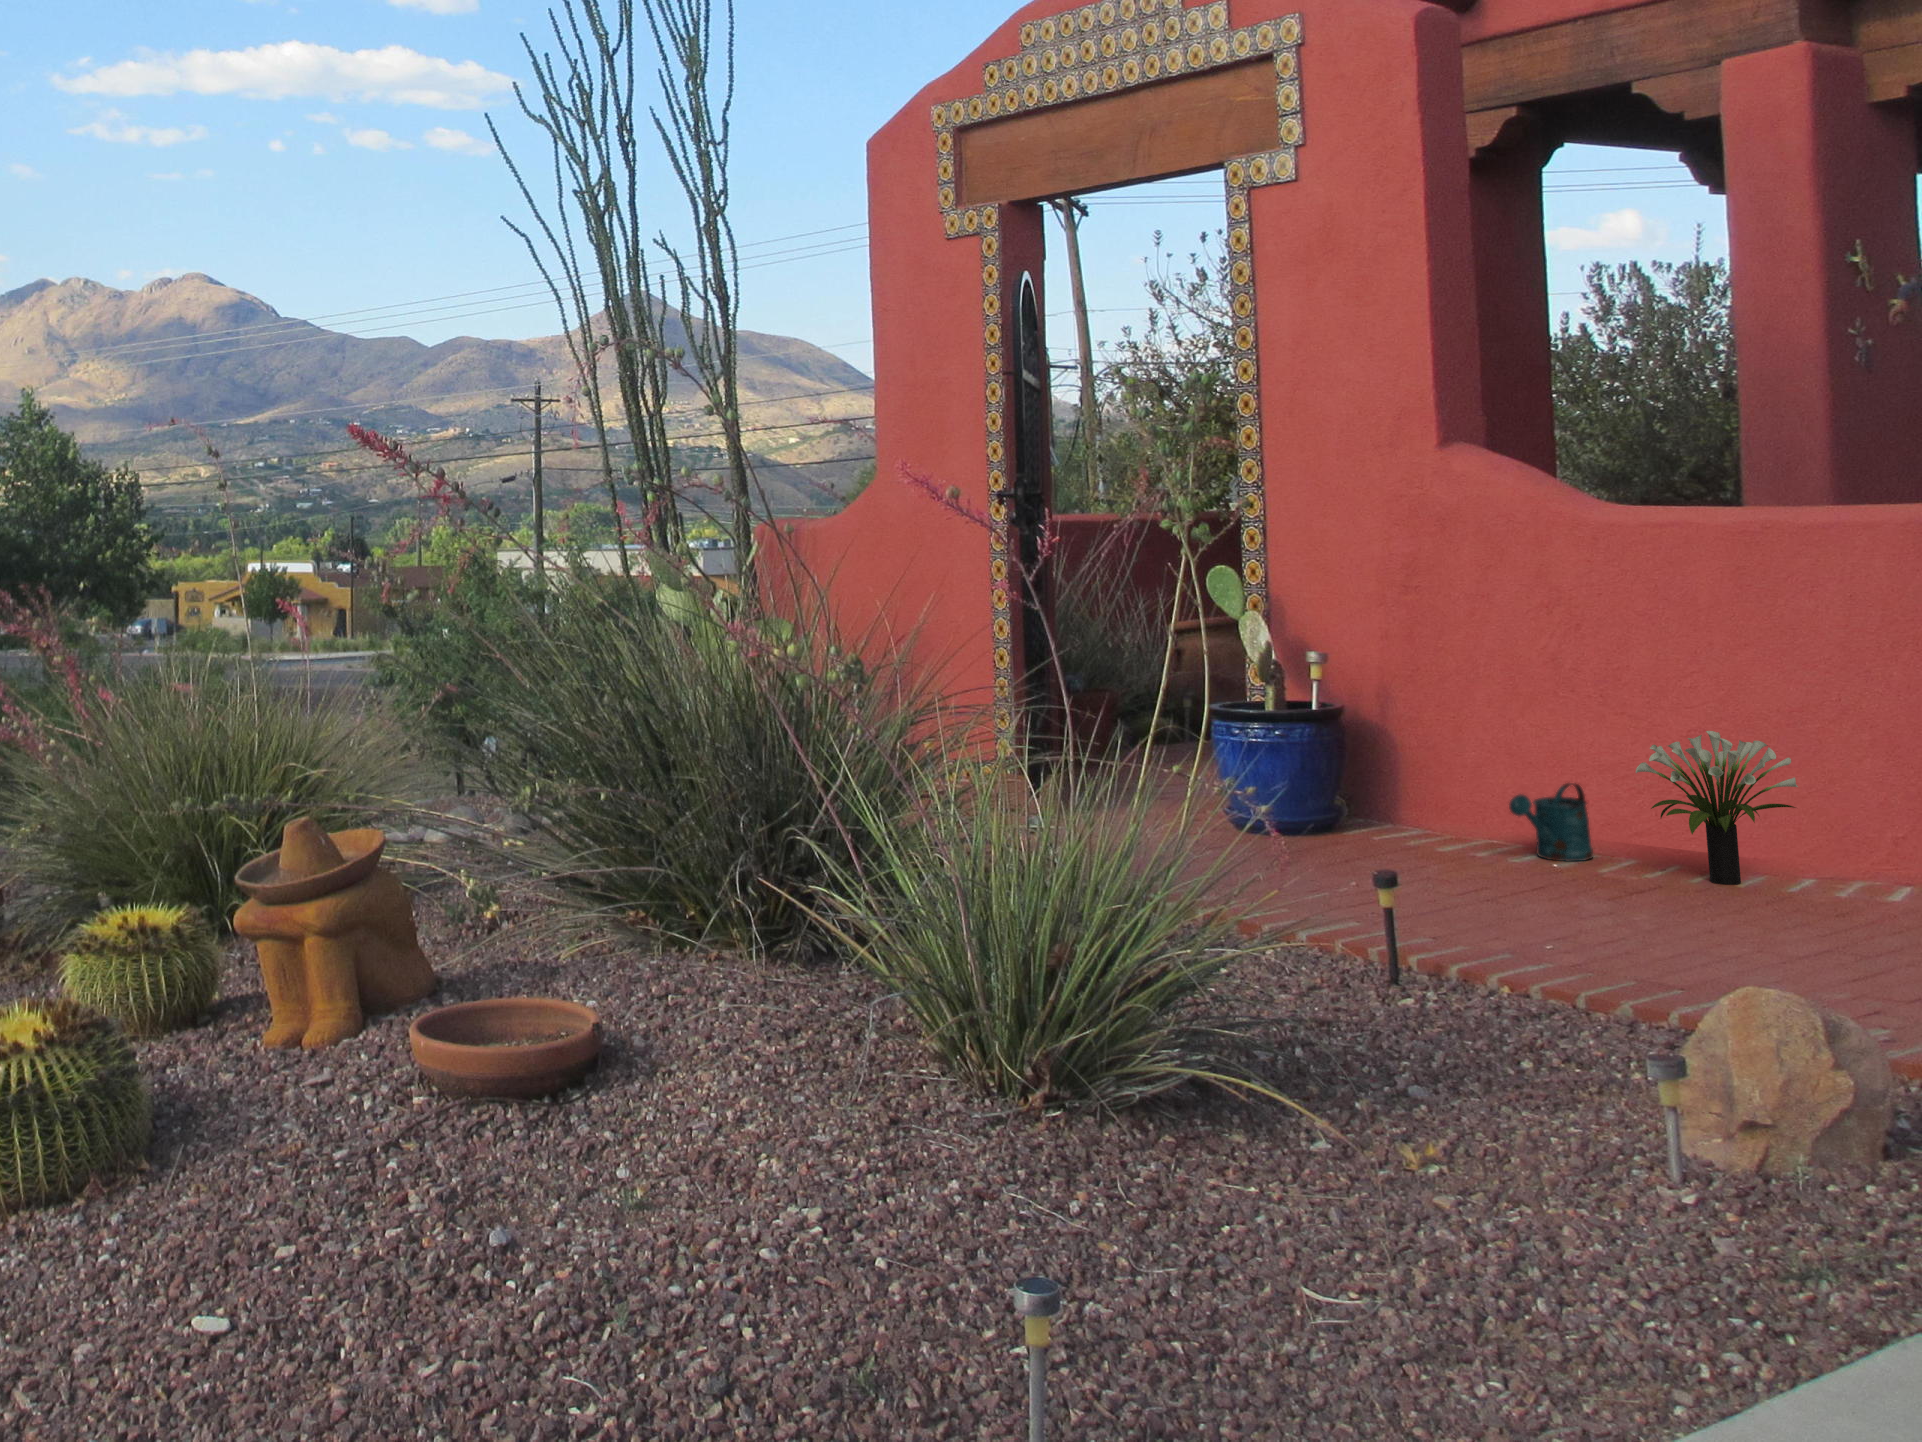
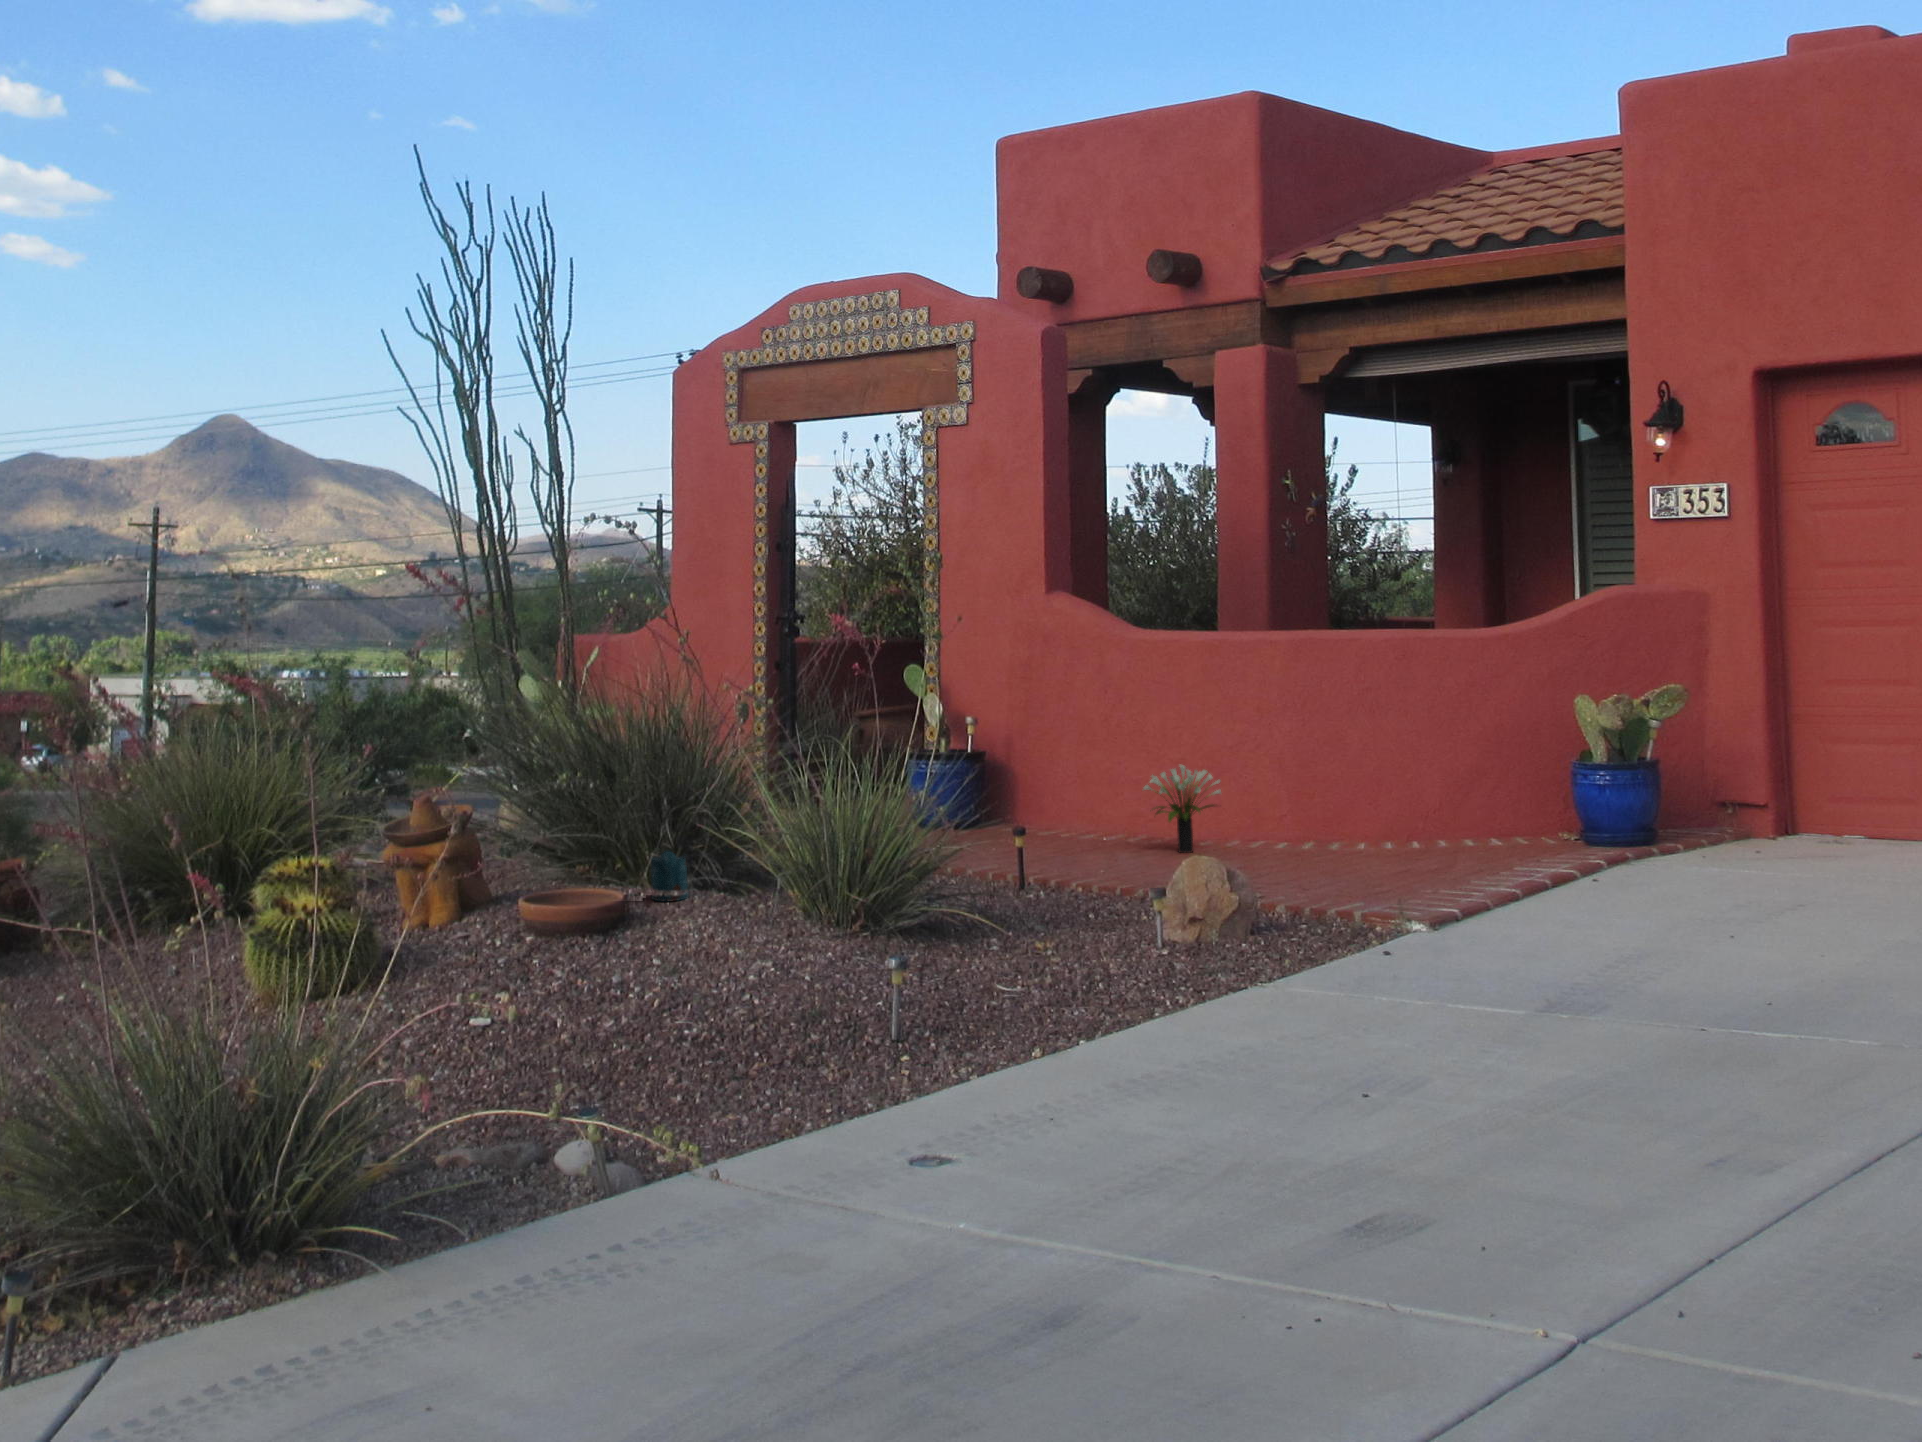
watering can: present [1509,783,1593,861] -> present [651,851,689,902]

